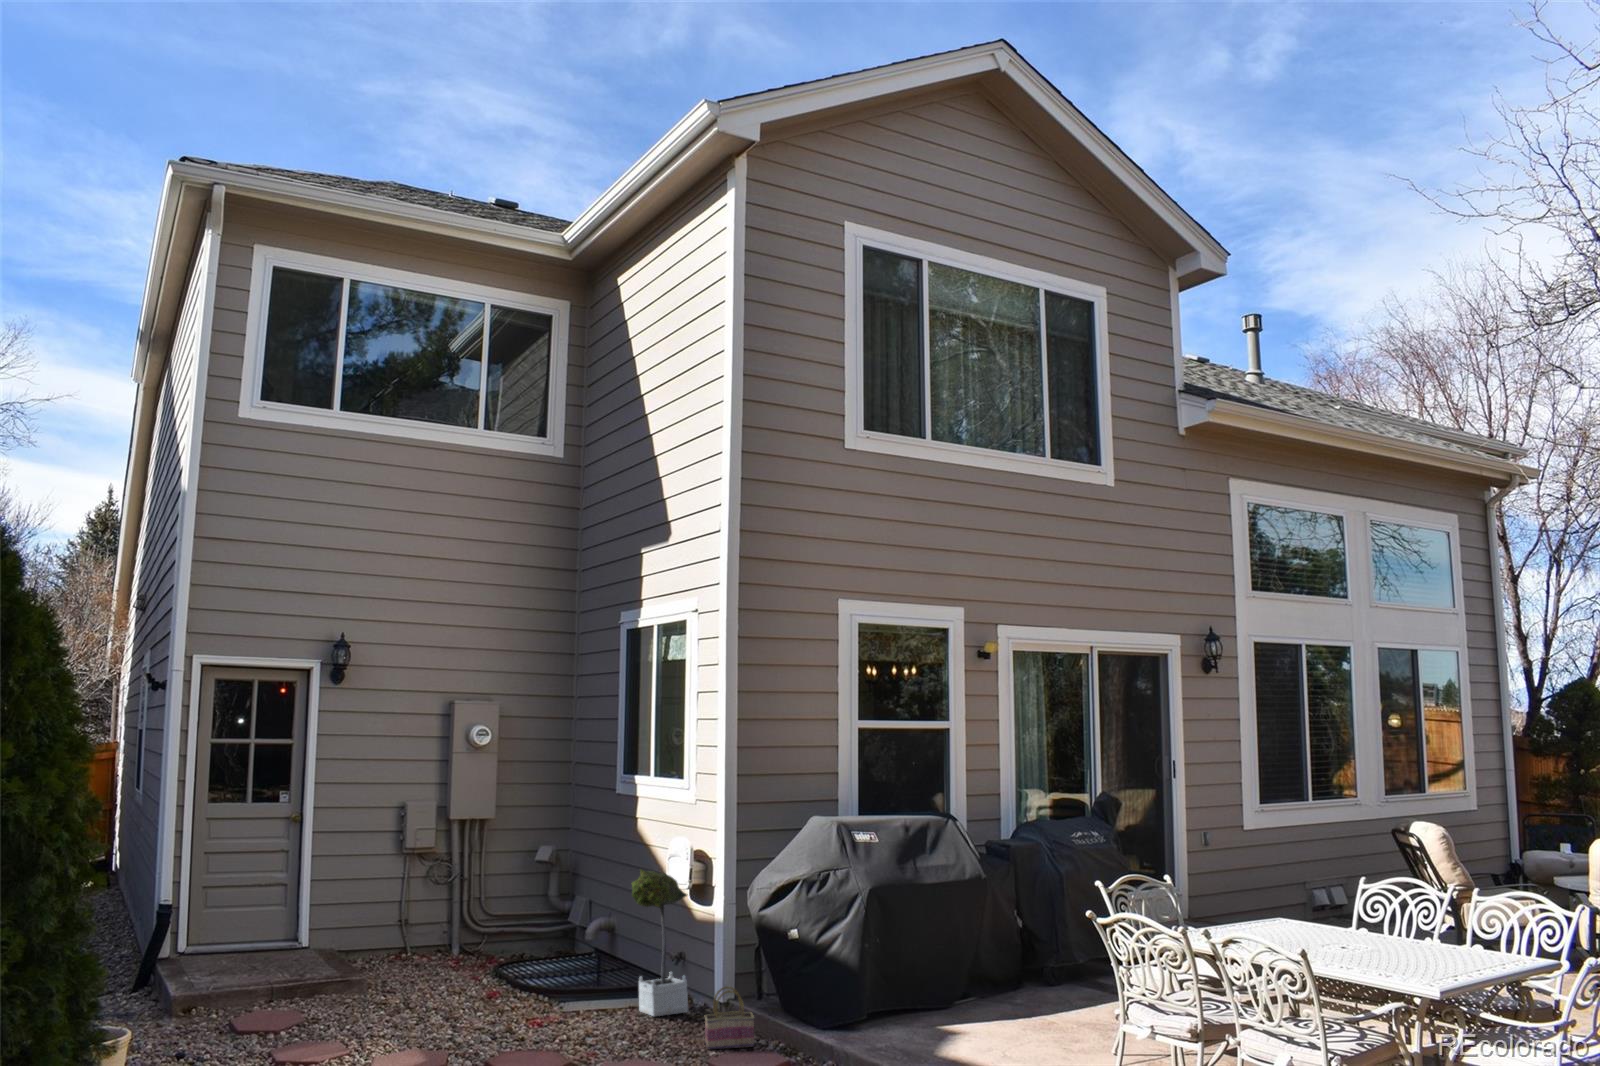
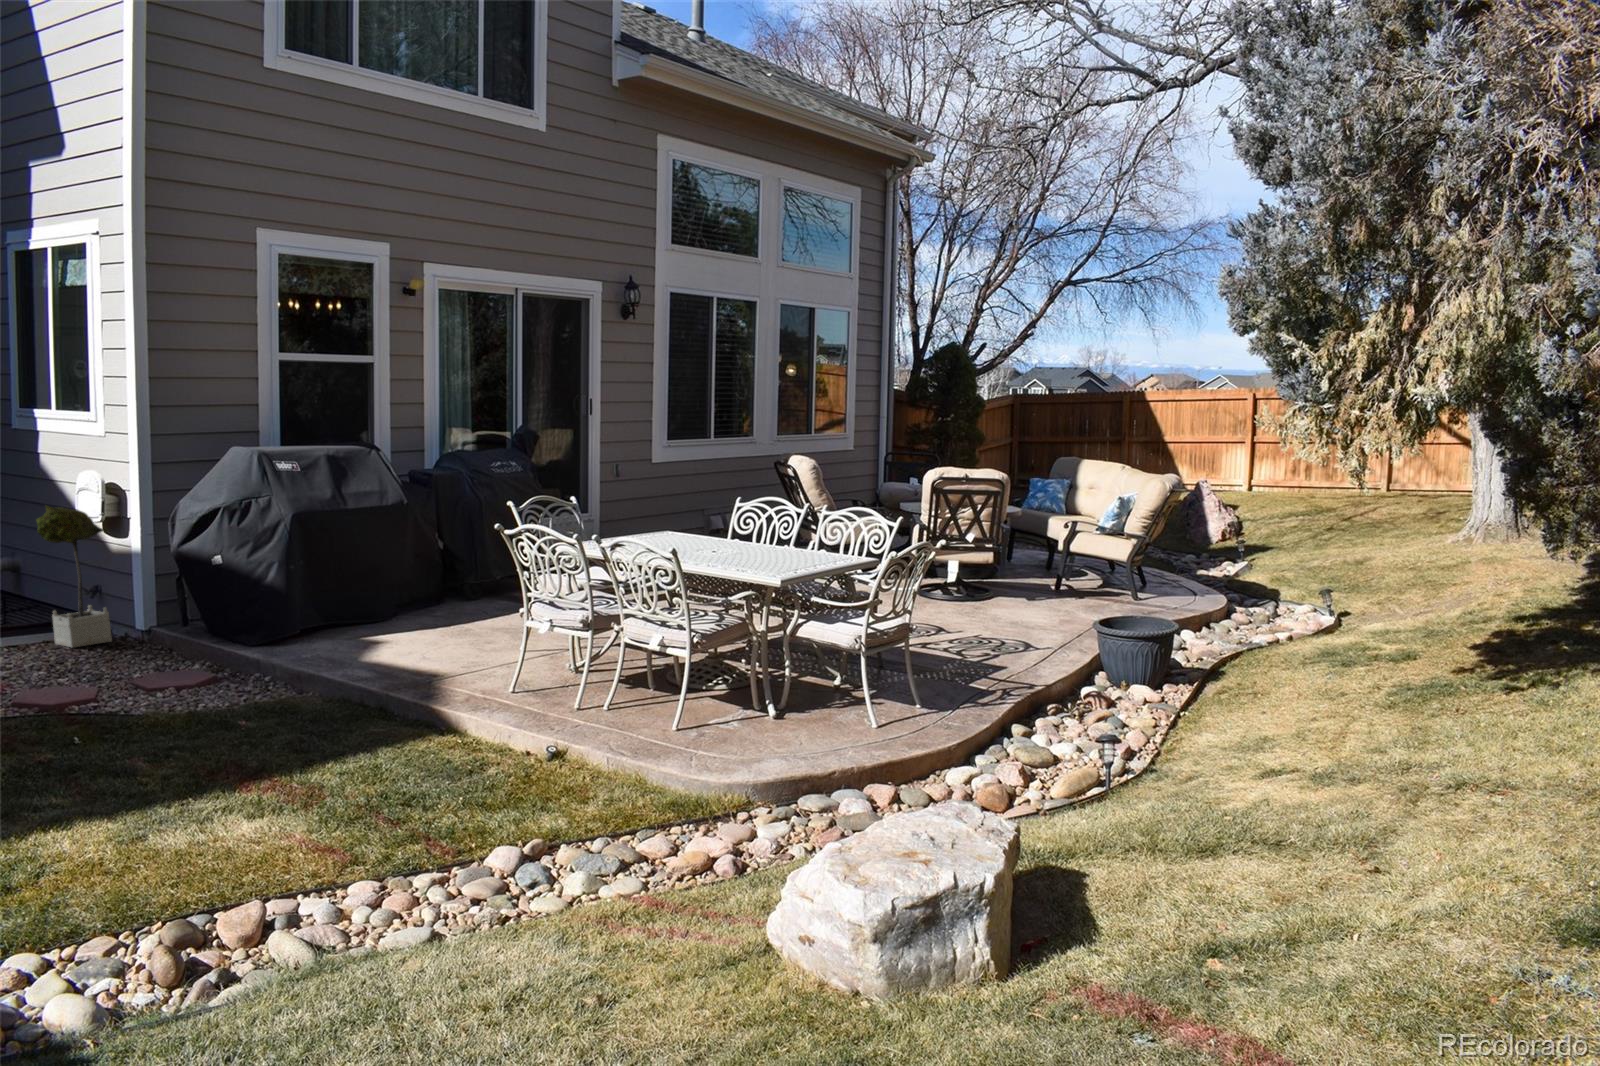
basket: present [705,986,754,1050] -> none [129,614,185,672]

